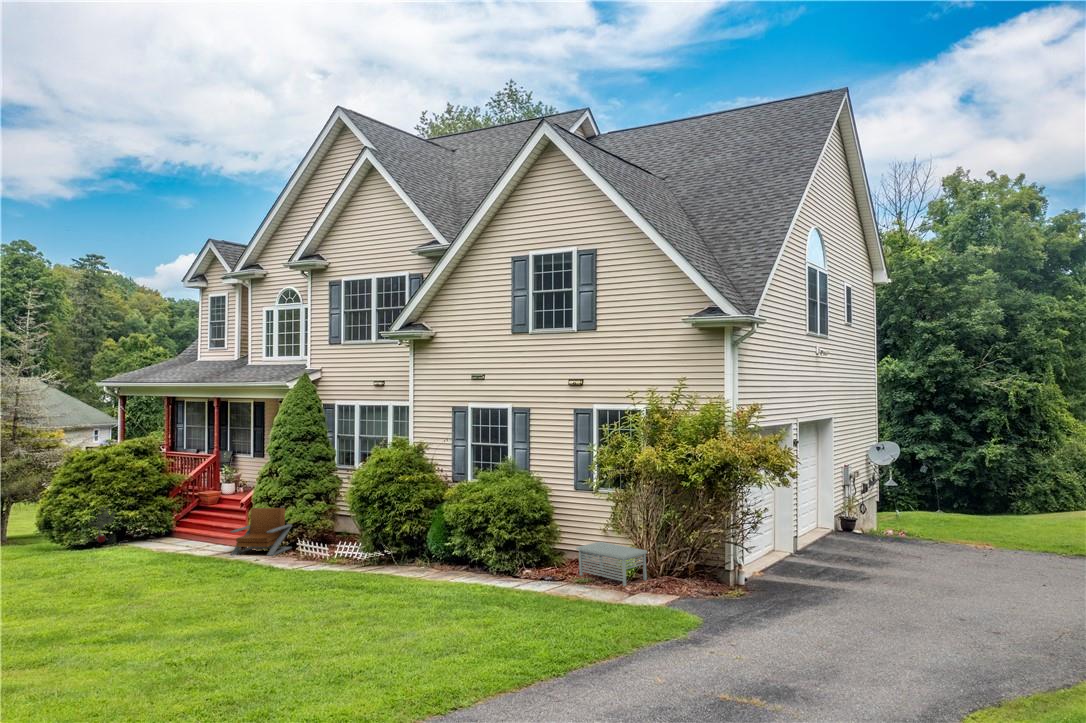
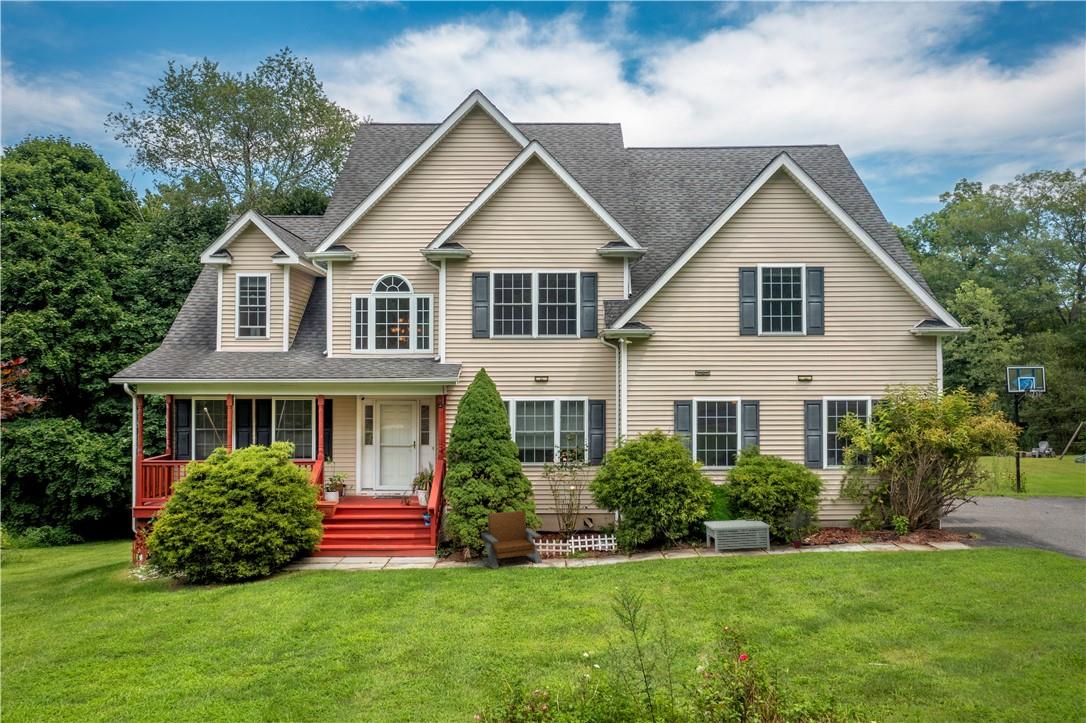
potted tree: present [89,508,114,543] -> present [780,506,813,548]
storage bench: present [576,542,647,586] -> present [704,520,770,553]

